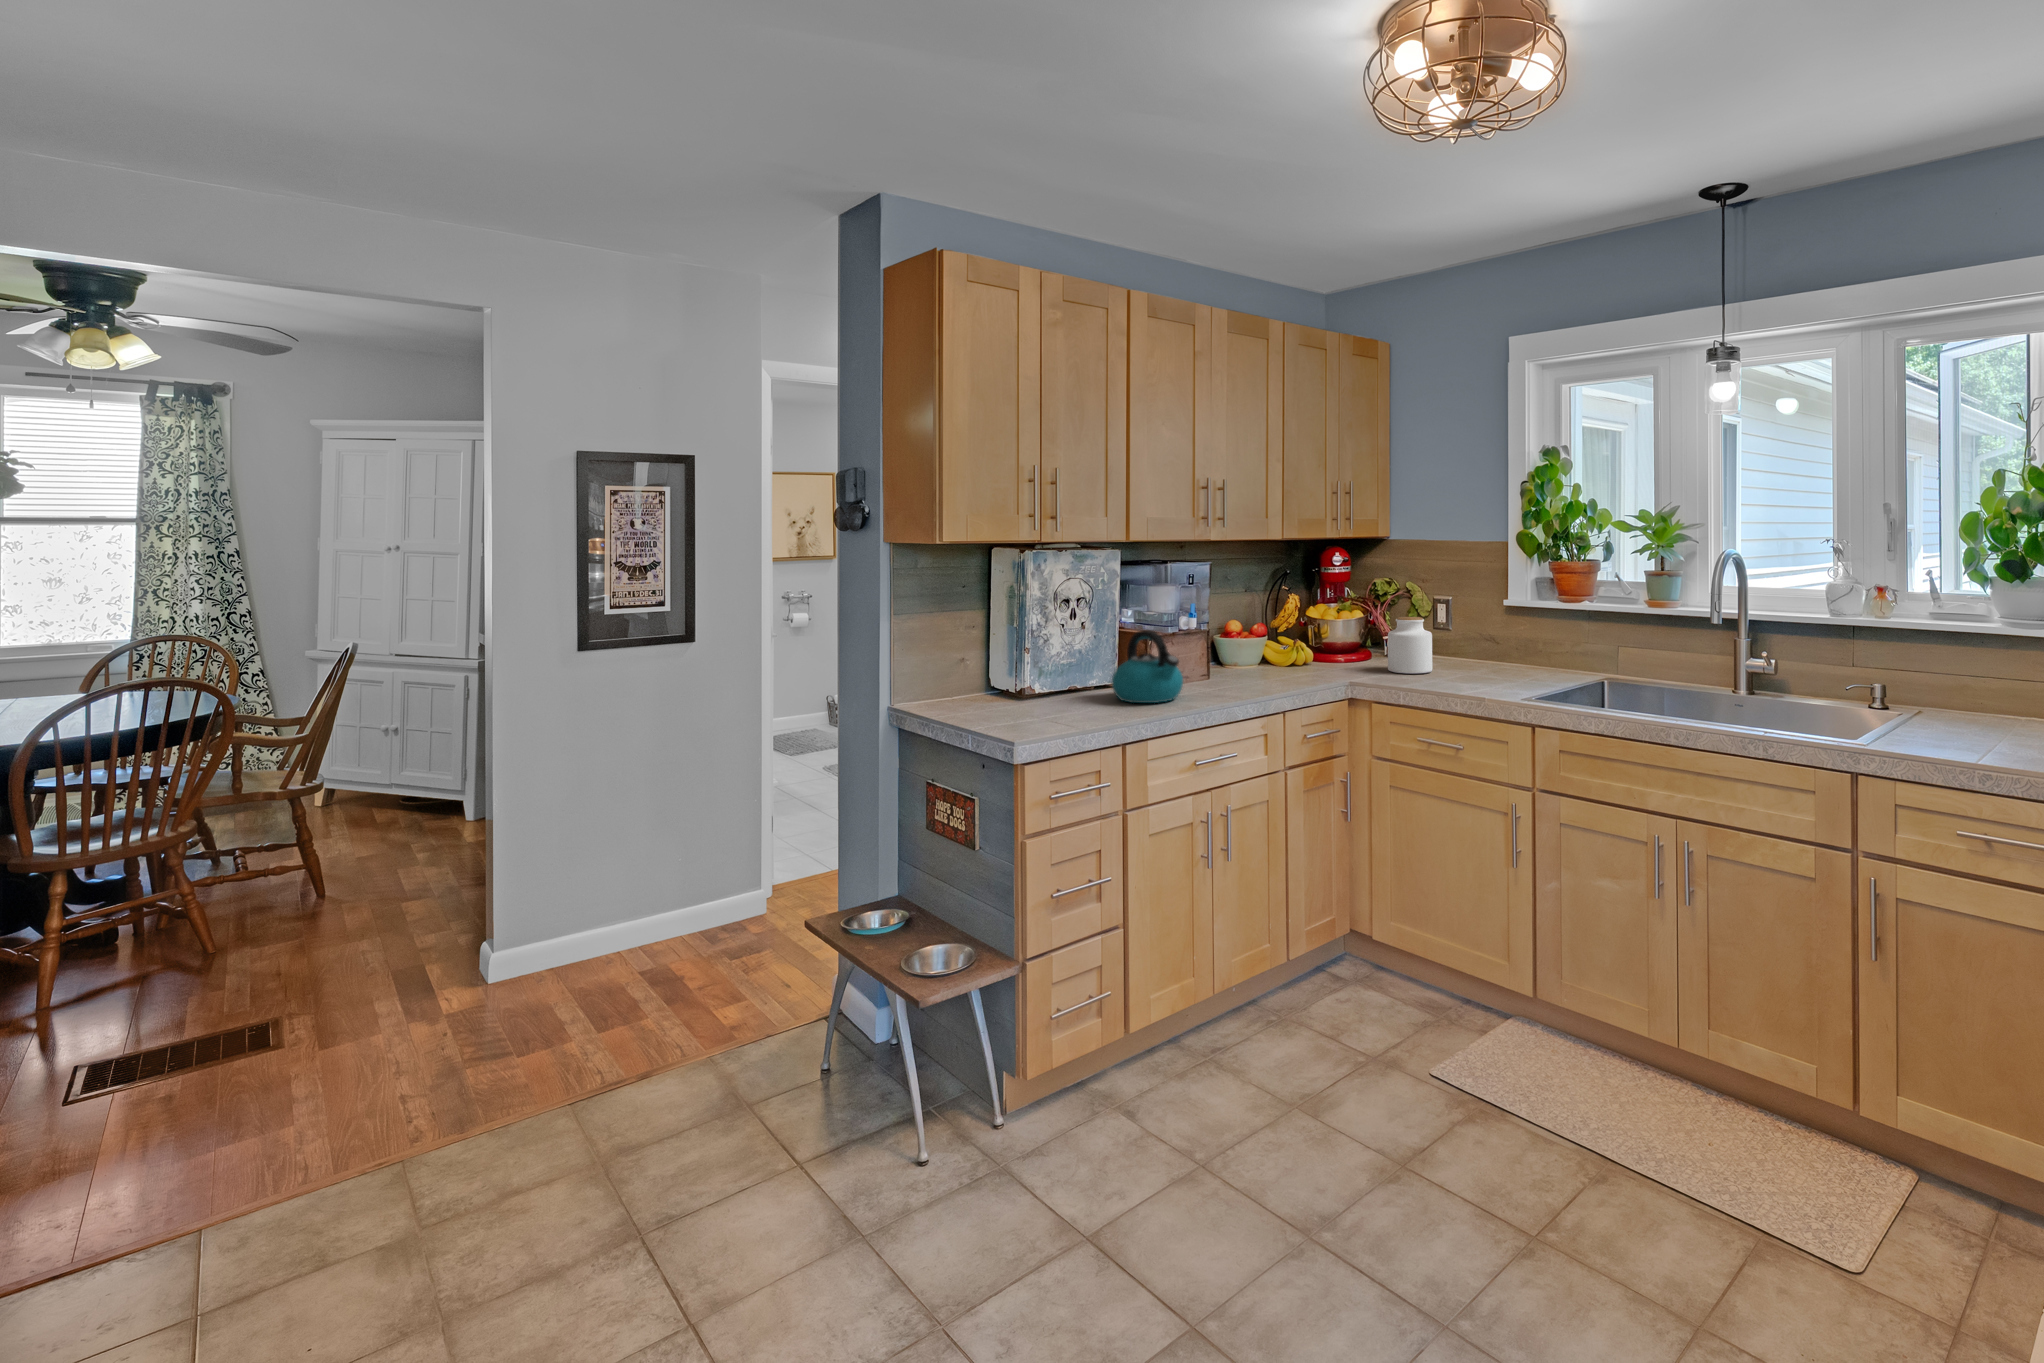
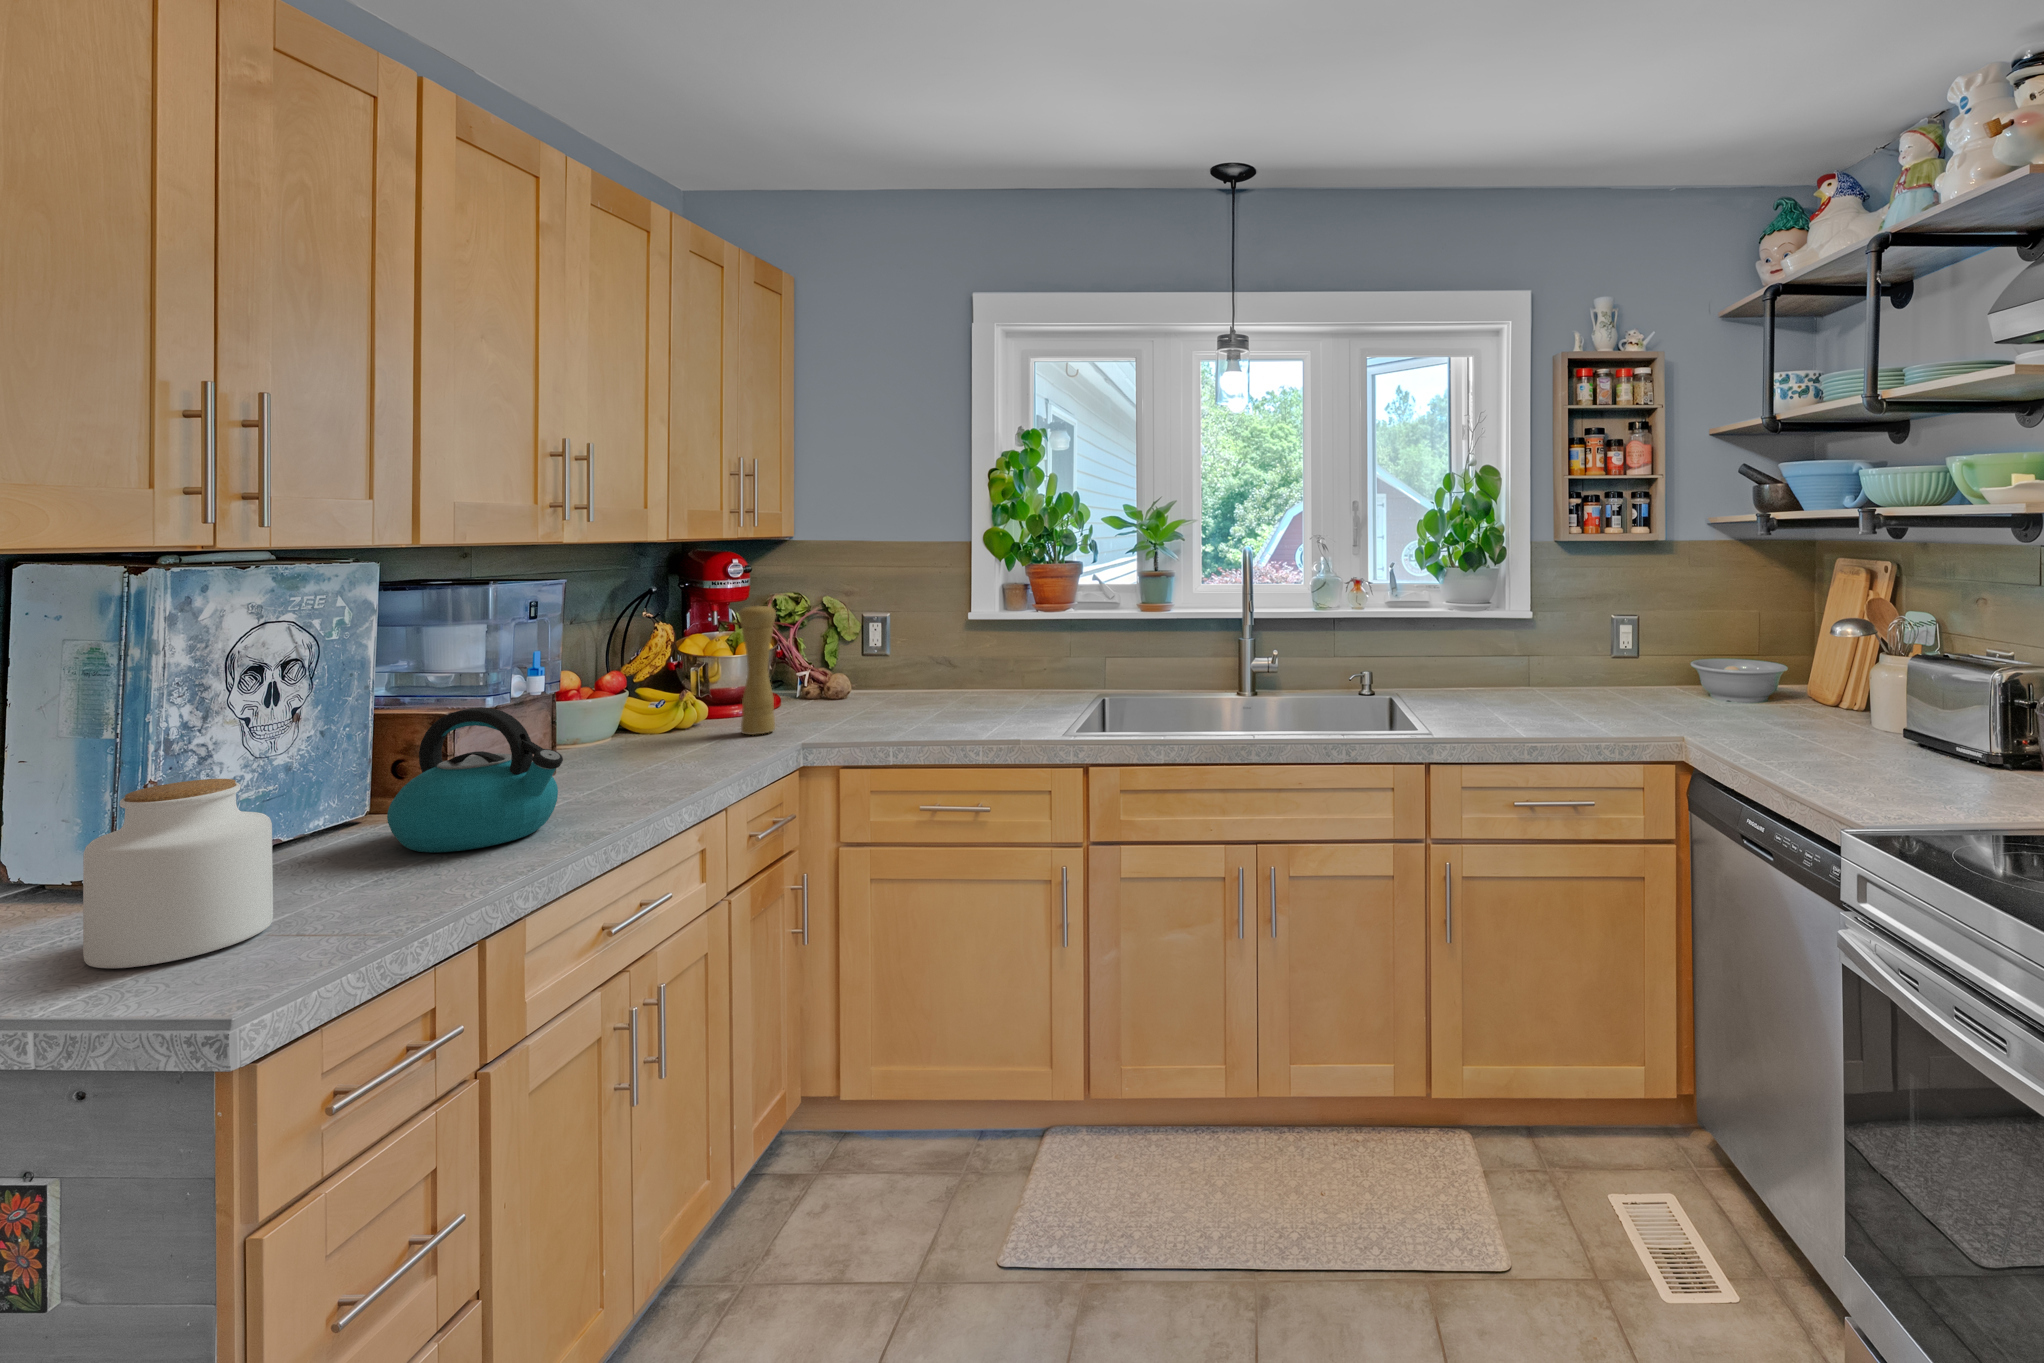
pepper mill: none [1317,583,1340,673] -> present [739,604,776,735]
jar: present [1388,617,1432,674] -> present [83,779,273,968]

